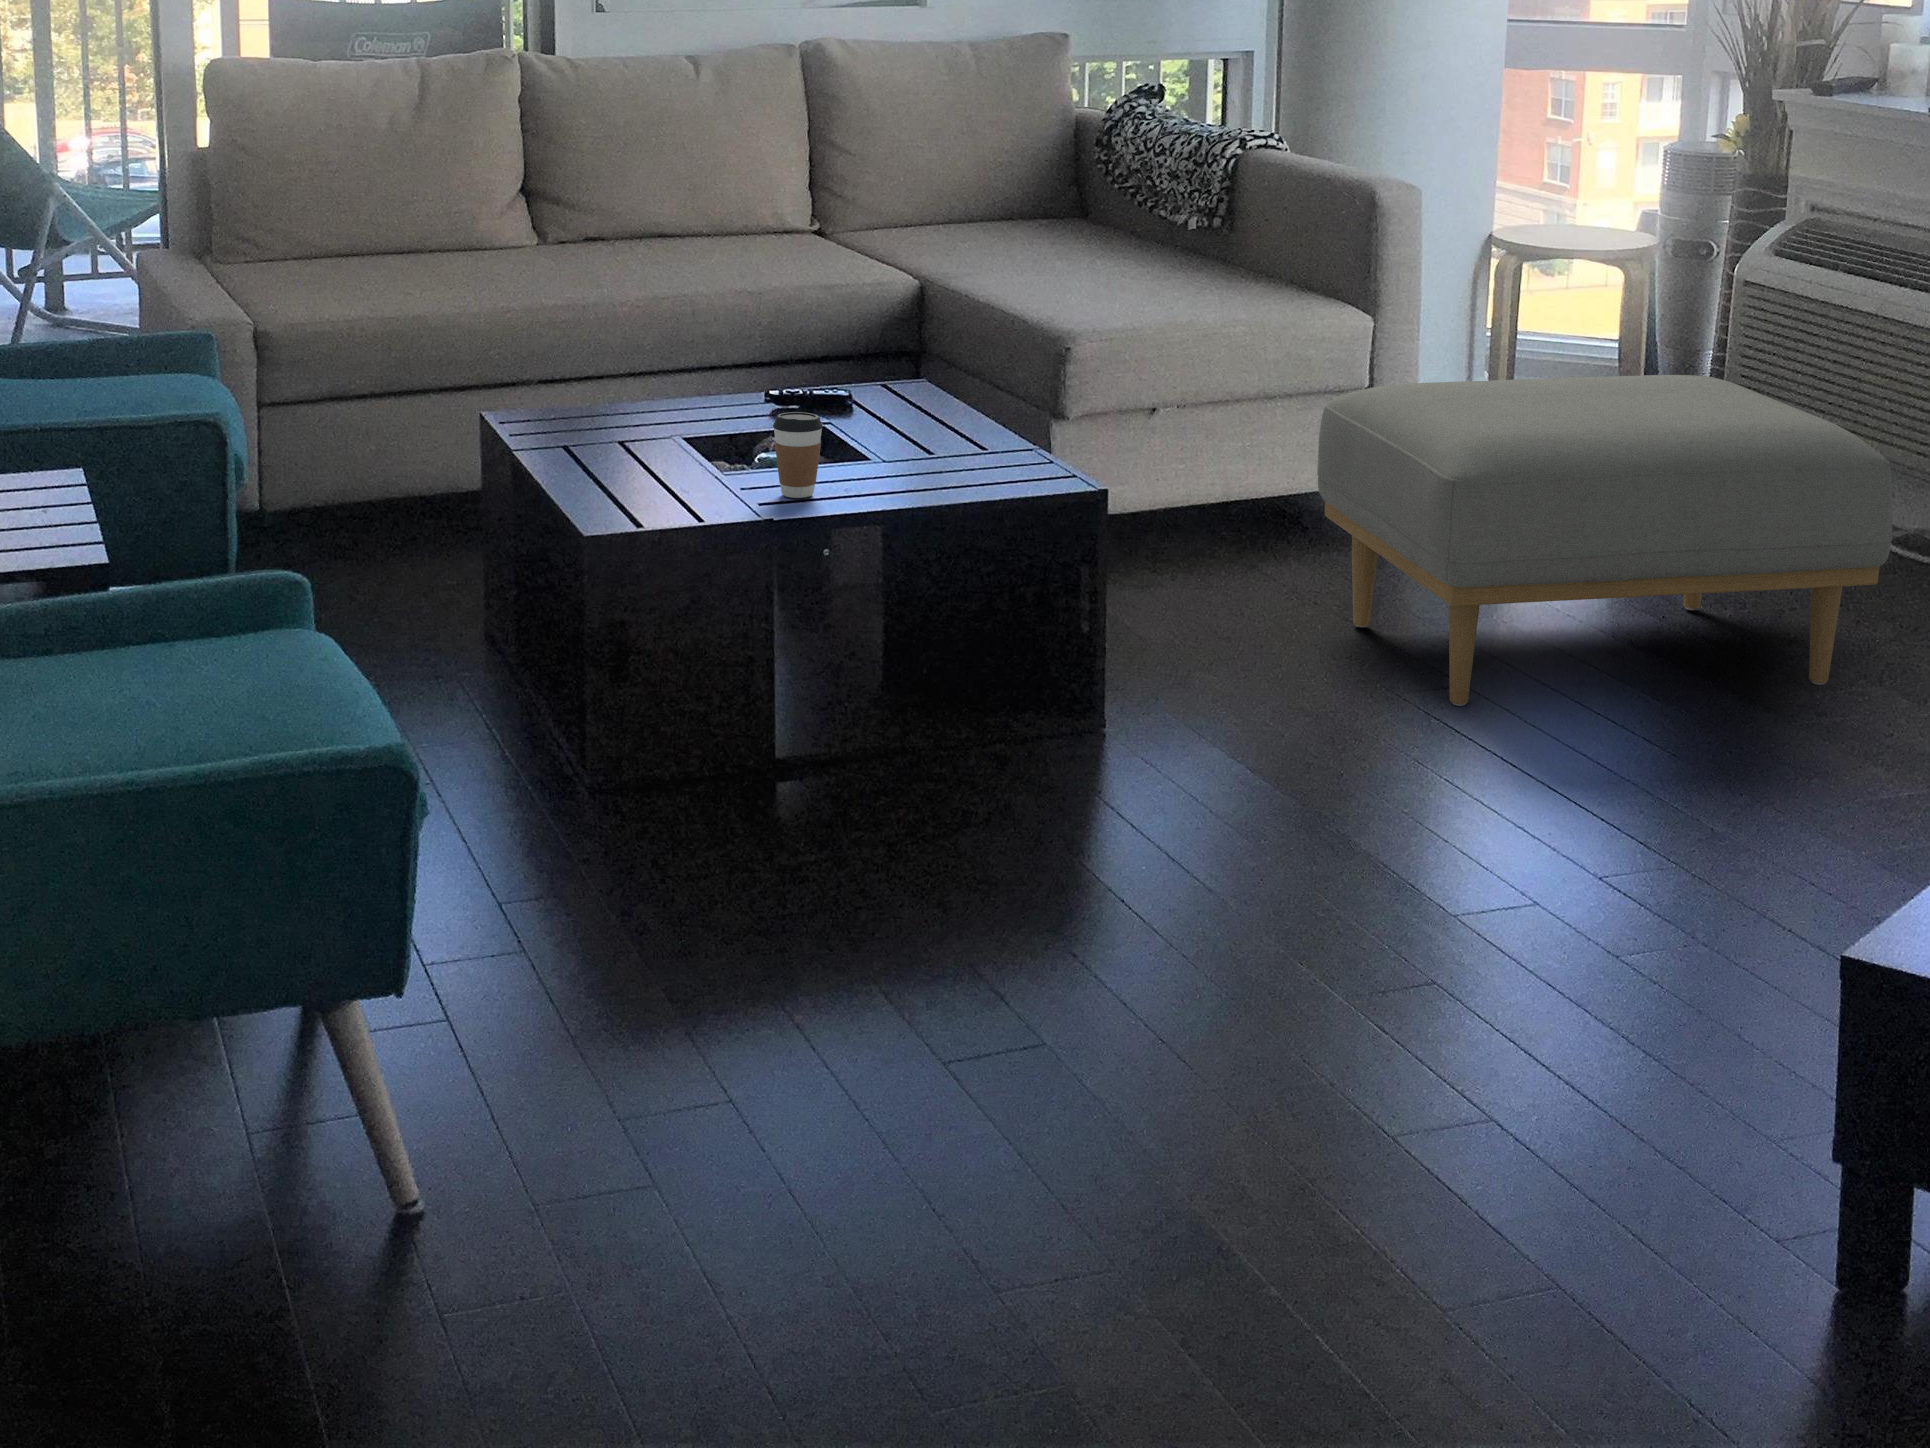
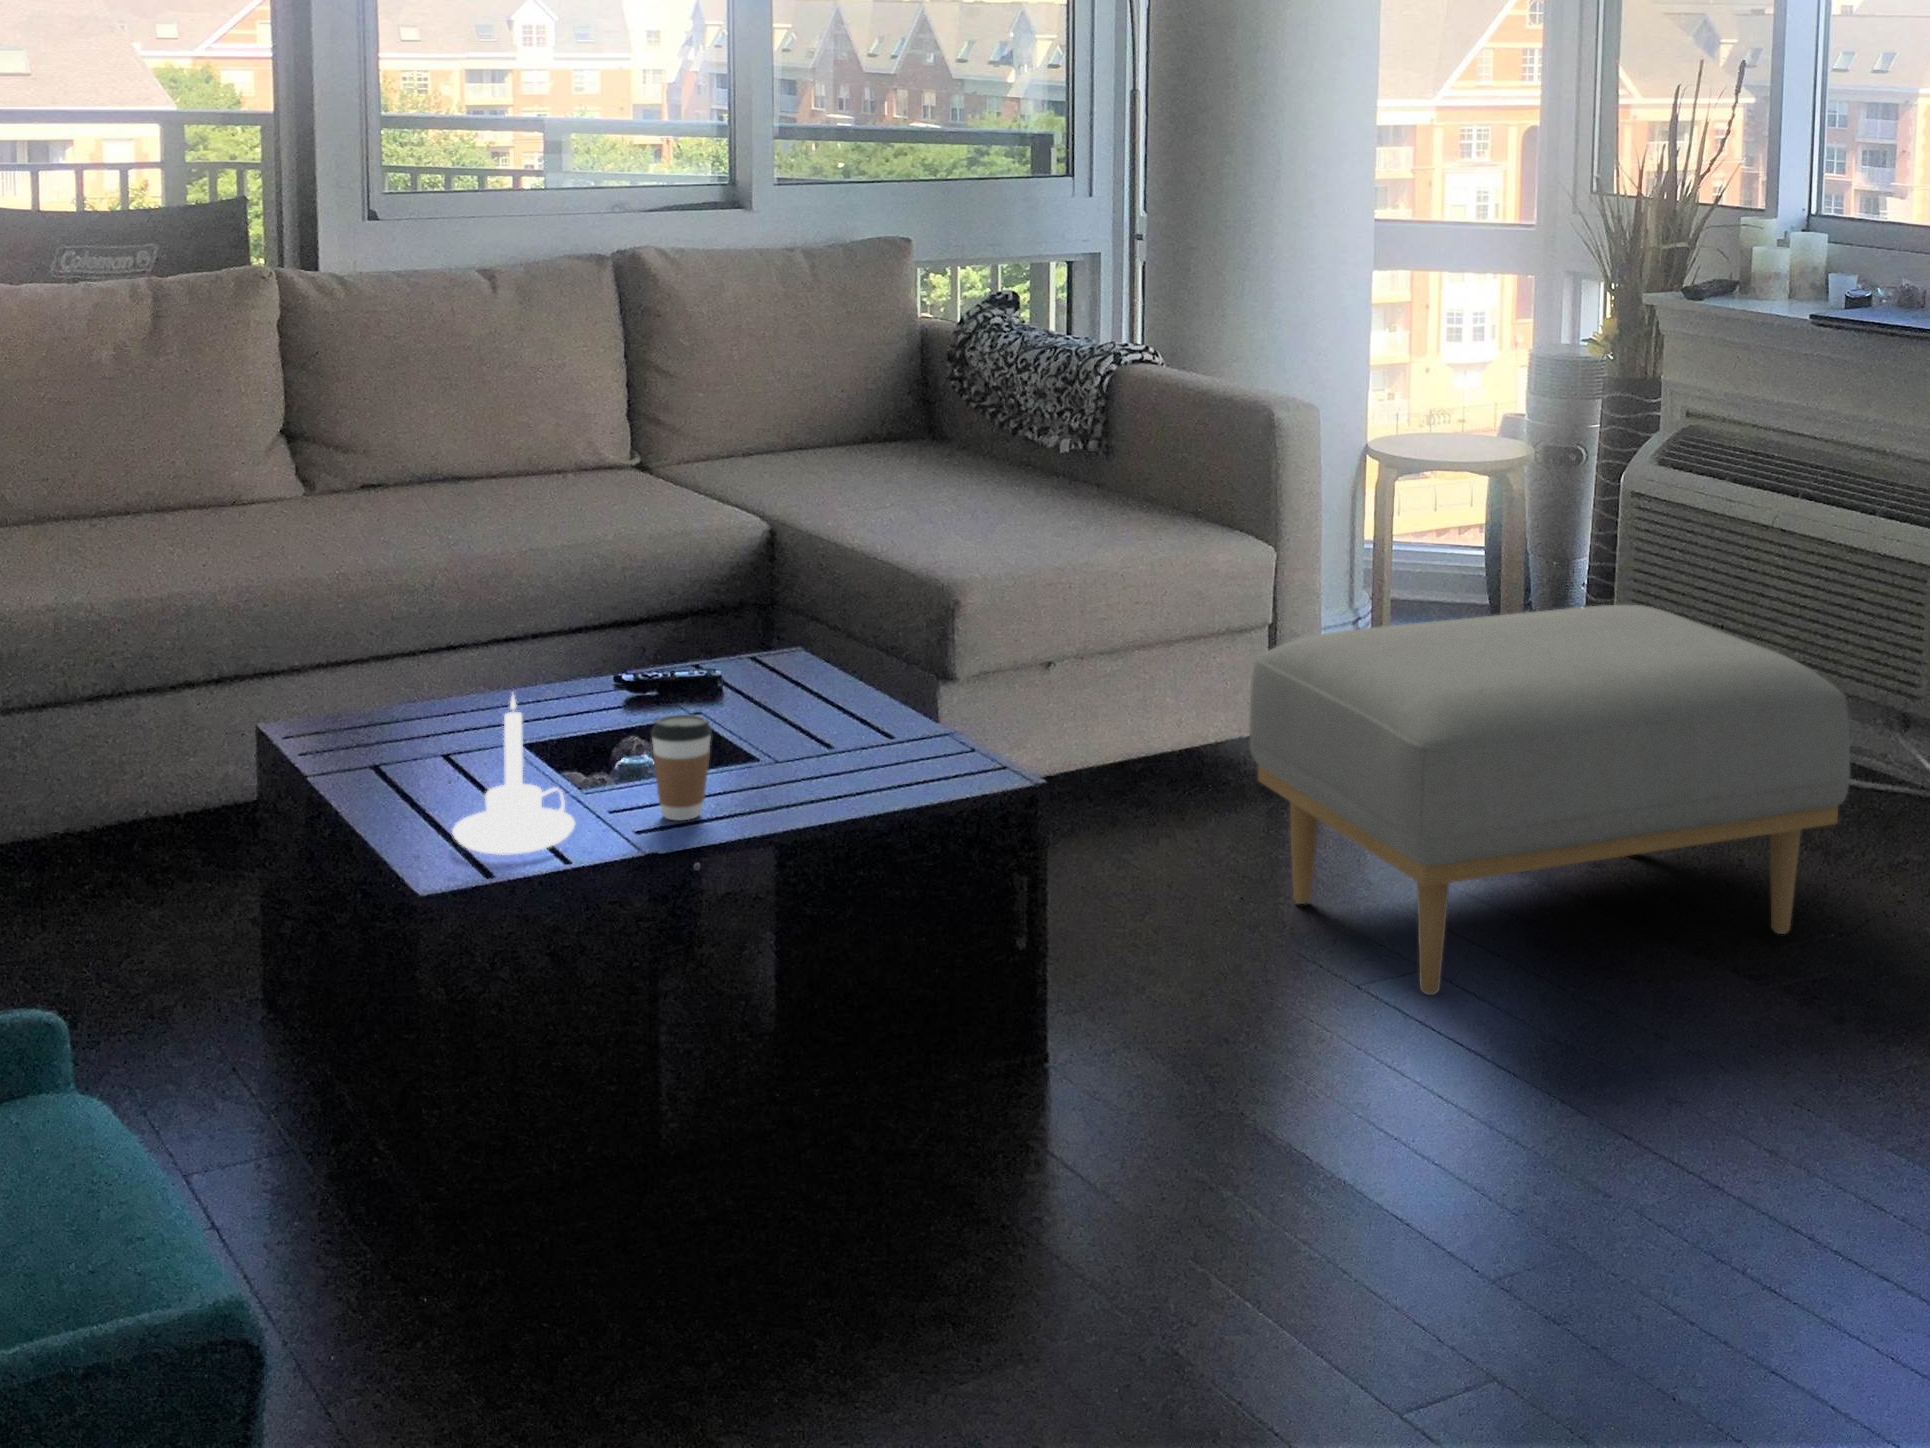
candle holder: none [614,382,710,513] -> present [452,695,575,855]

